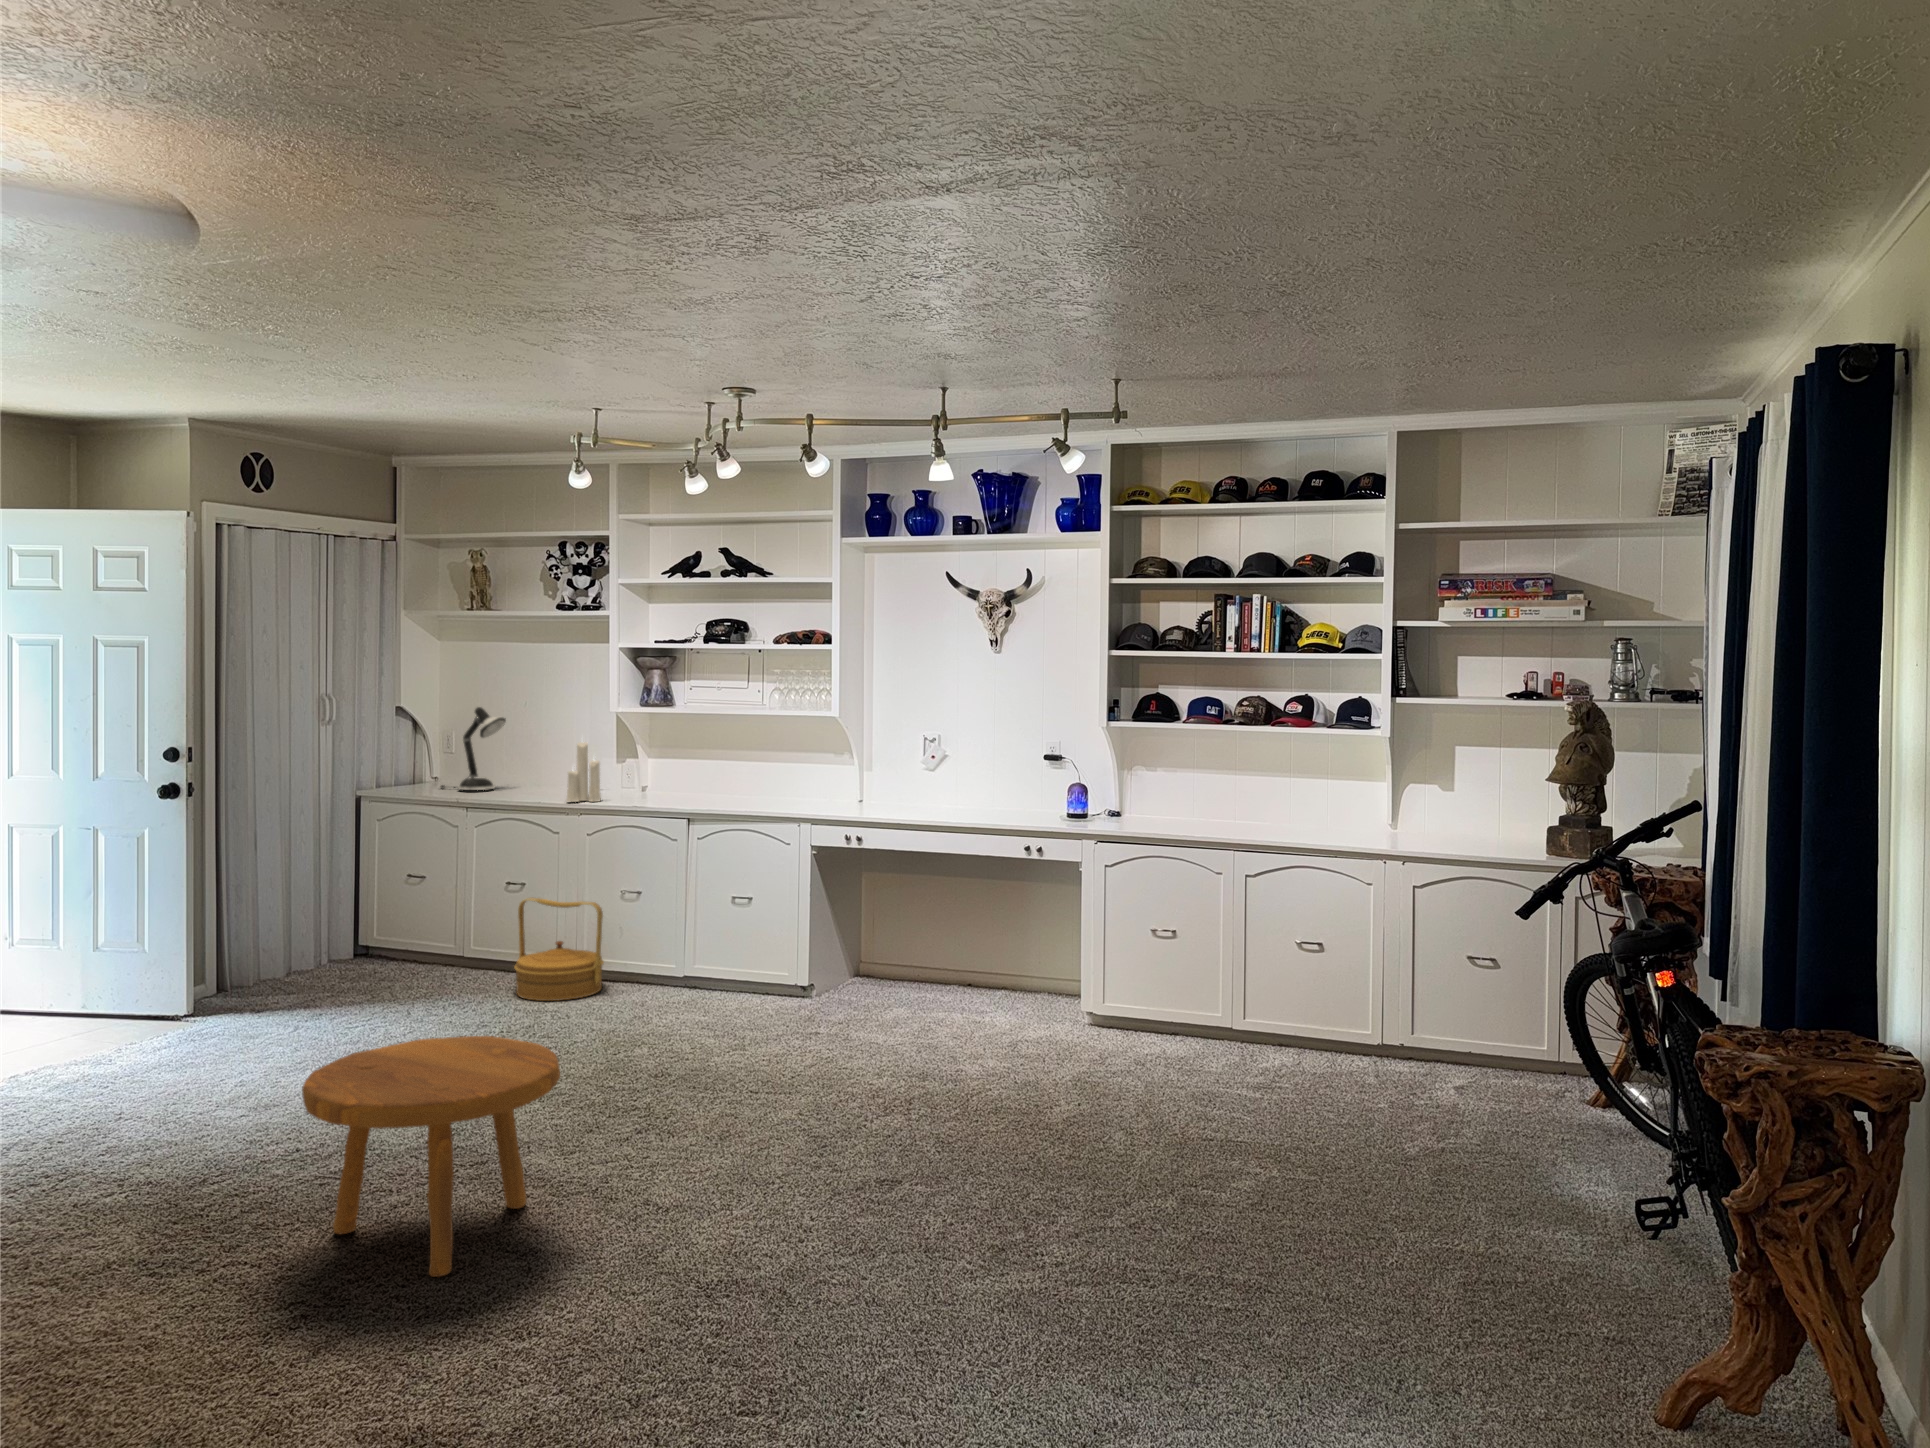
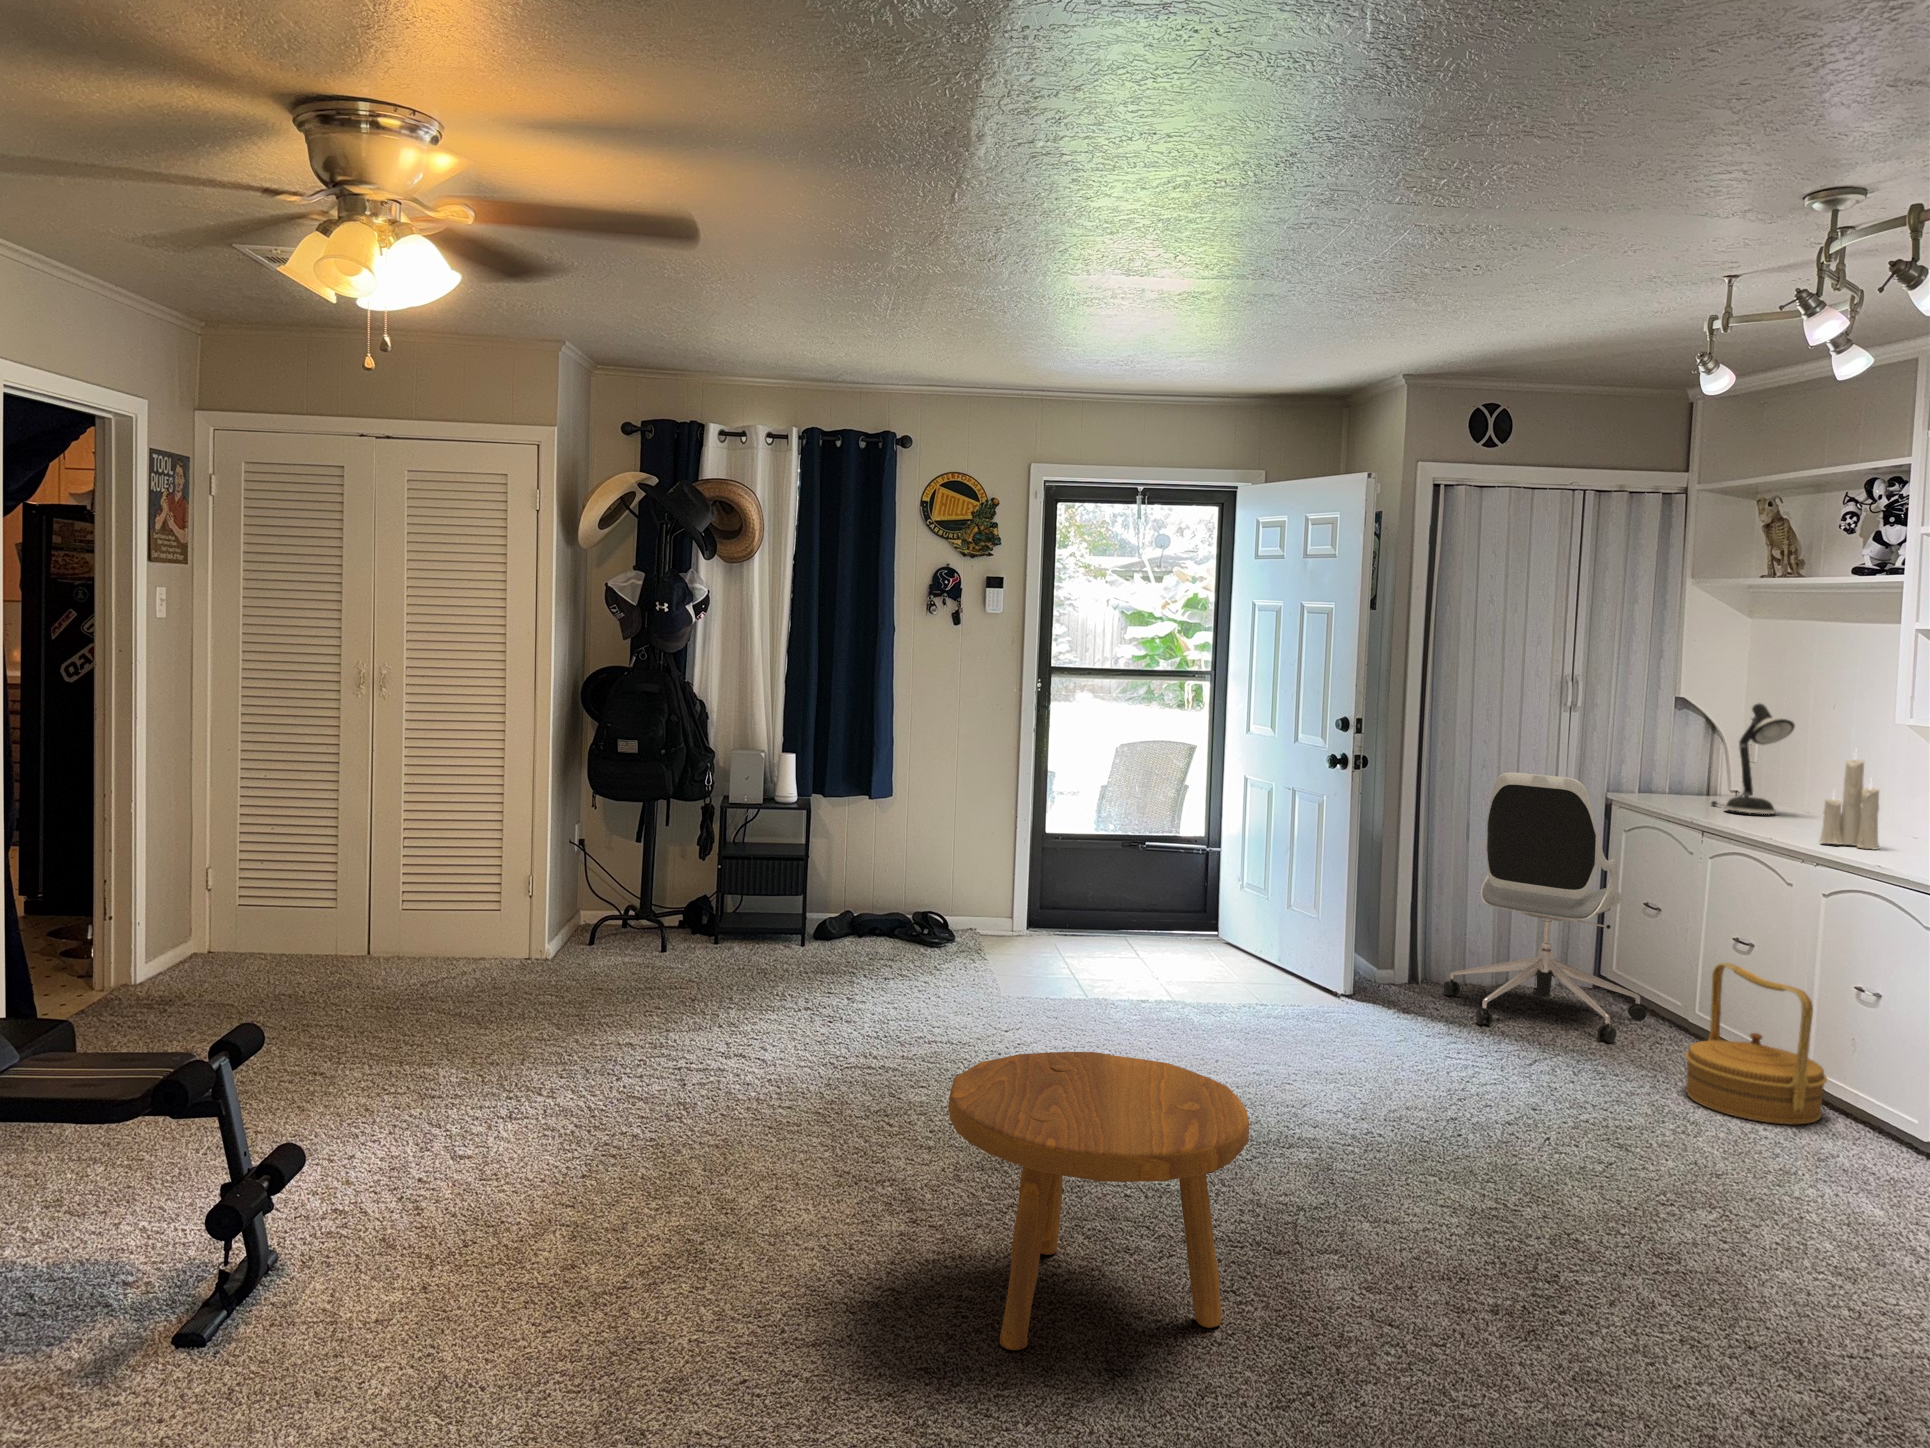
office chair: none [260,780,432,1001] -> present [1443,772,1646,1043]

